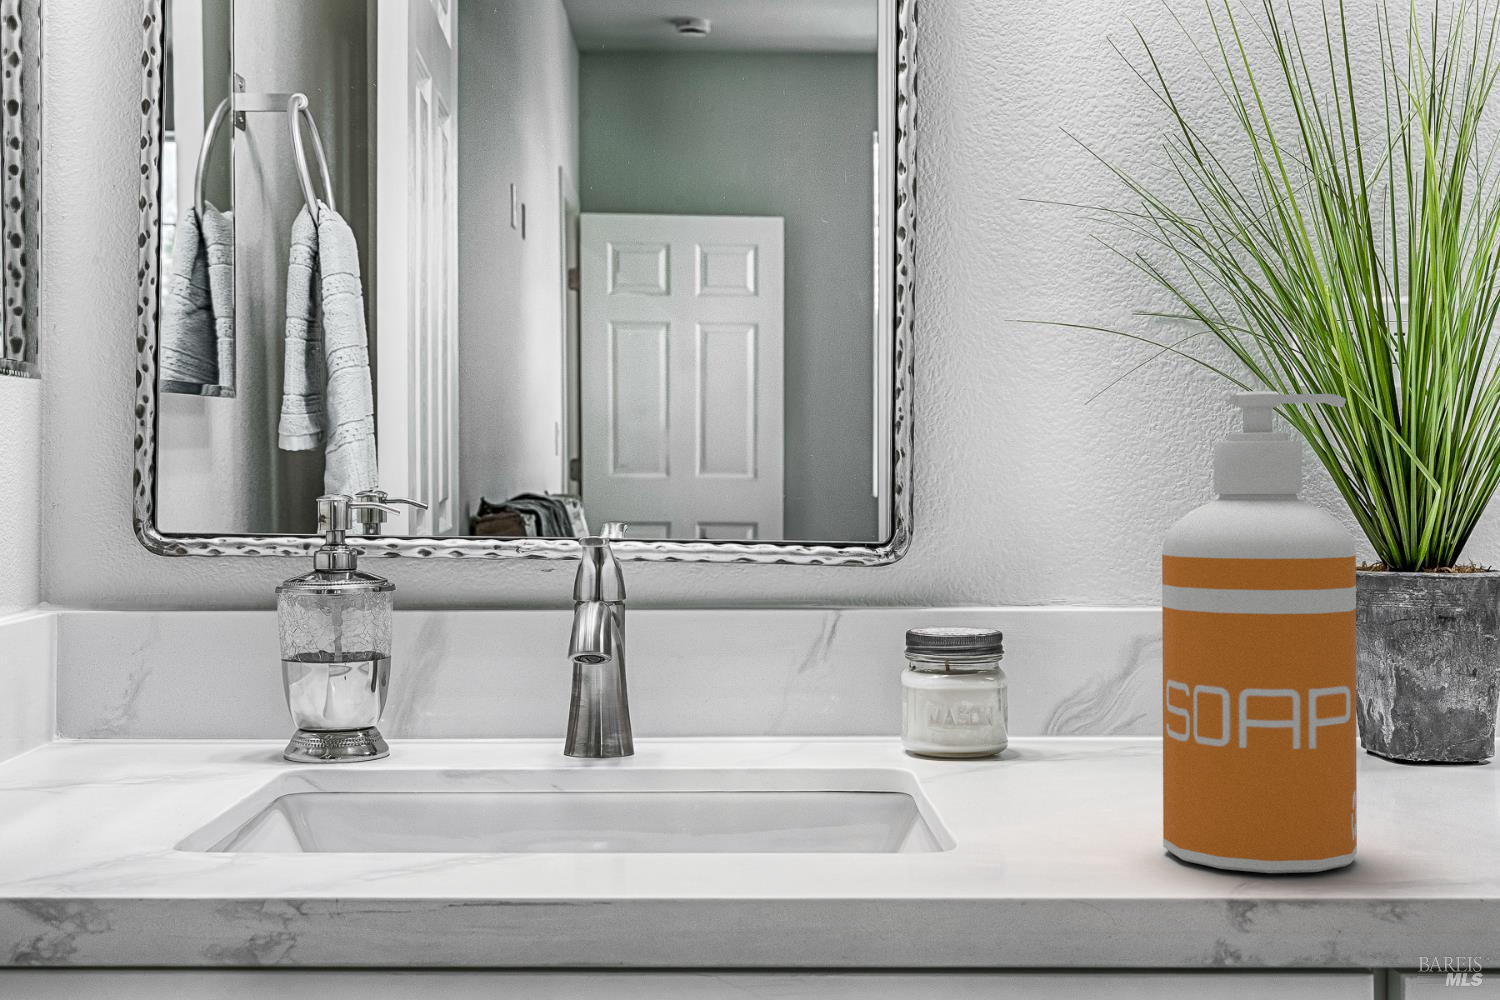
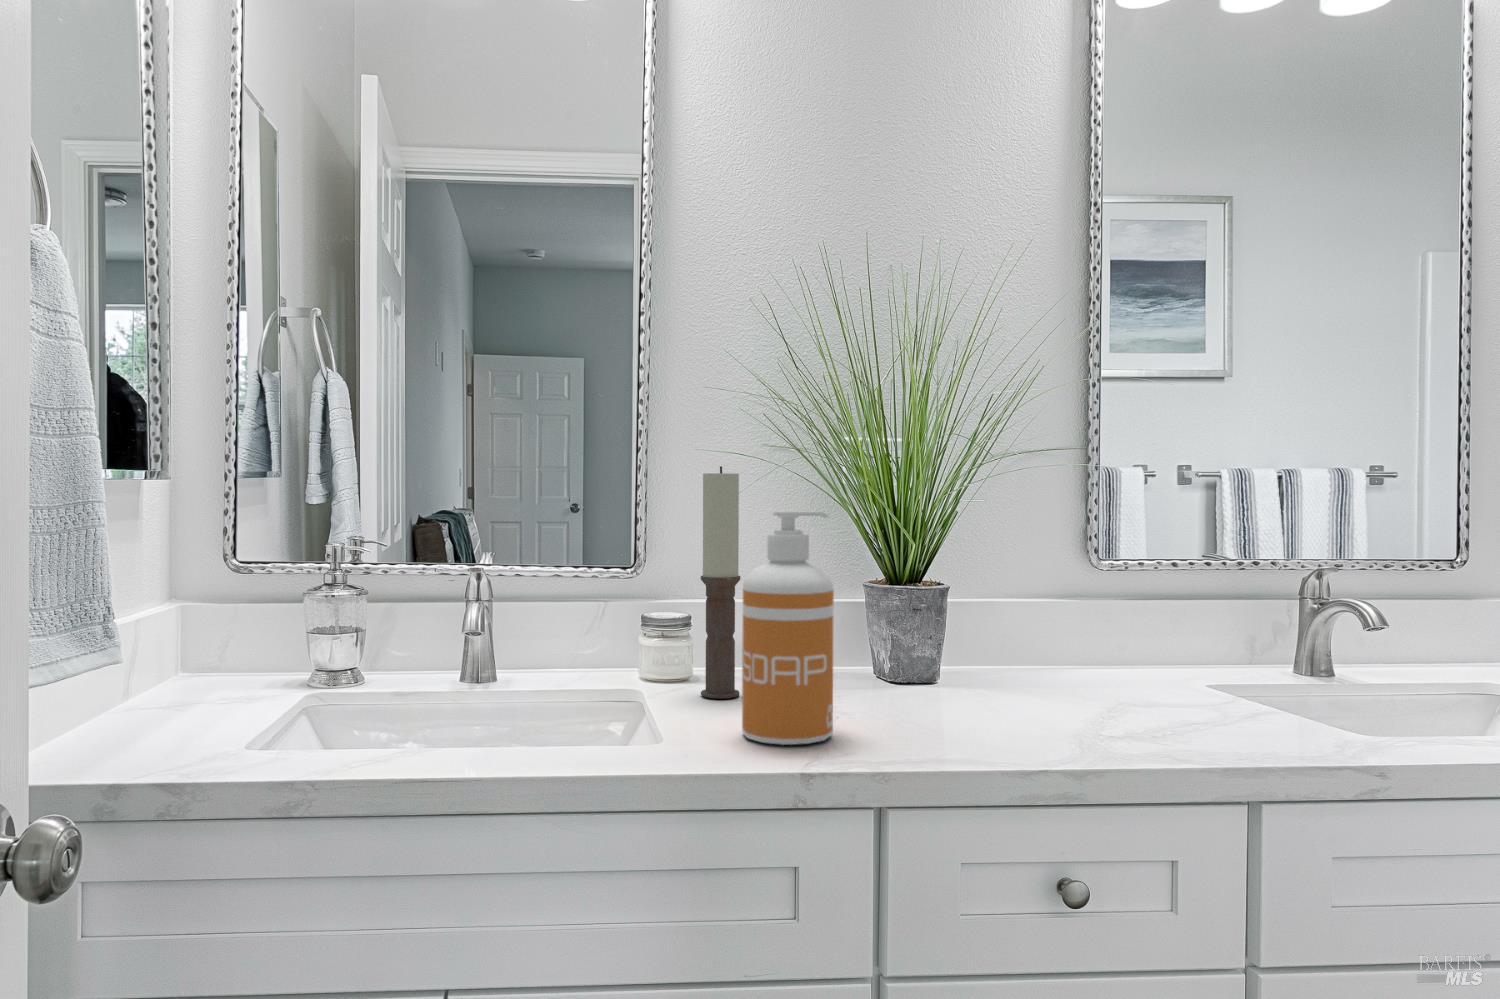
candle: none [1031,334,1109,786] -> present [701,466,741,698]

